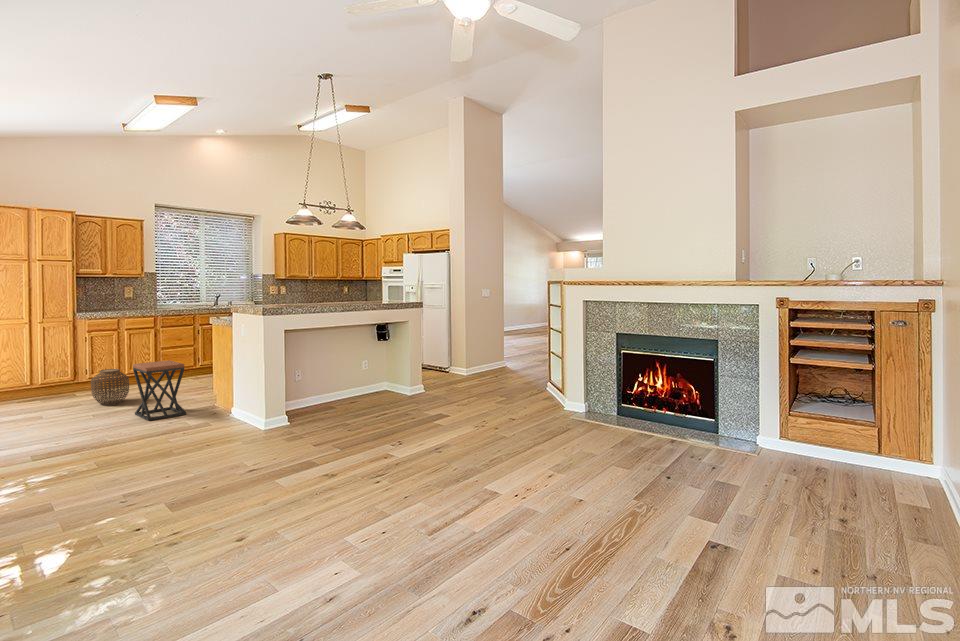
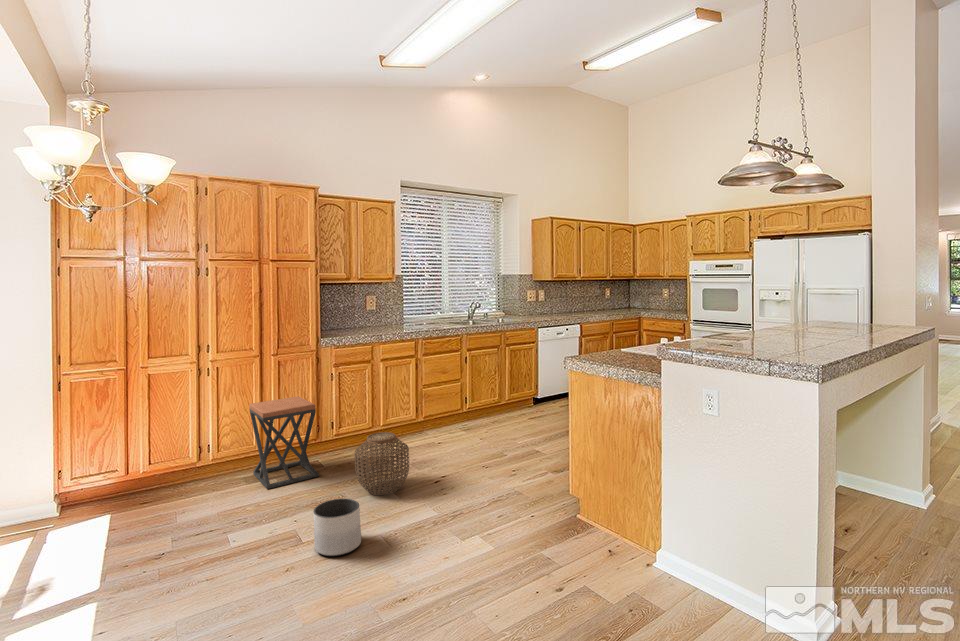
stool: present [133,361,186,420] -> present [249,396,319,489]
planter: none [53,397,84,423] -> present [313,499,361,556]

